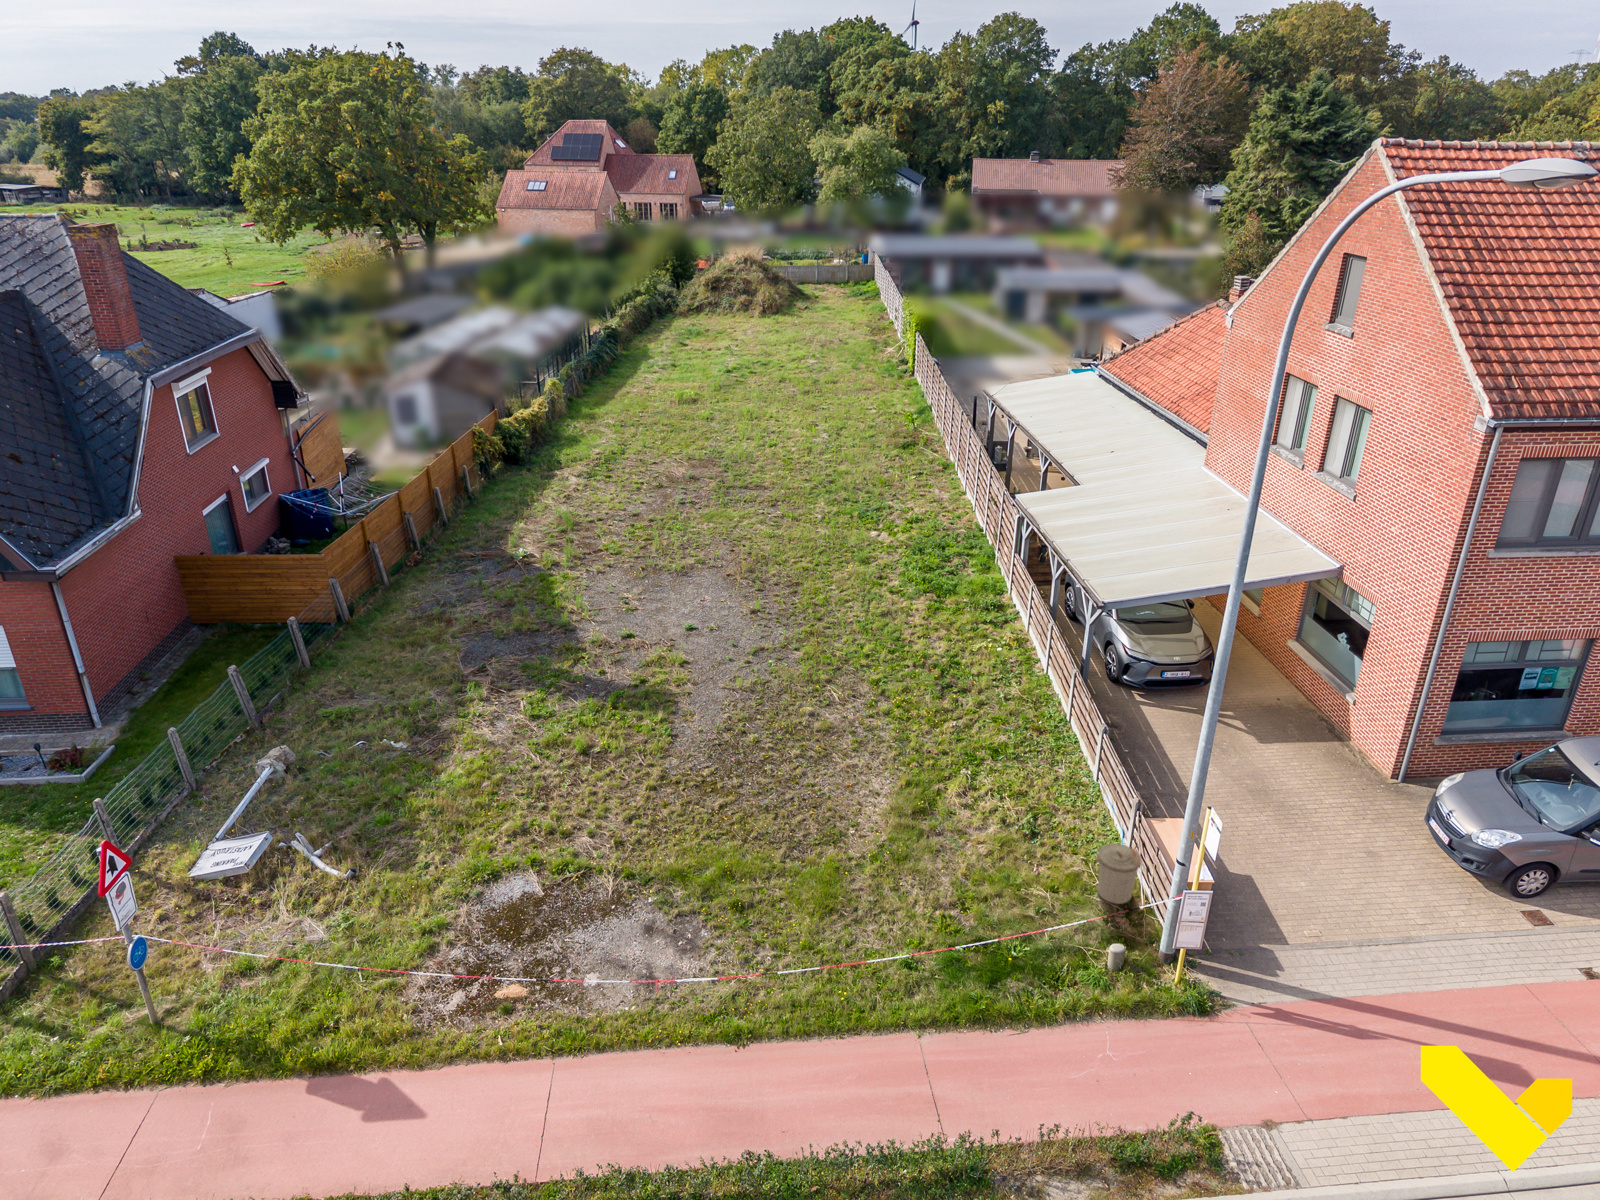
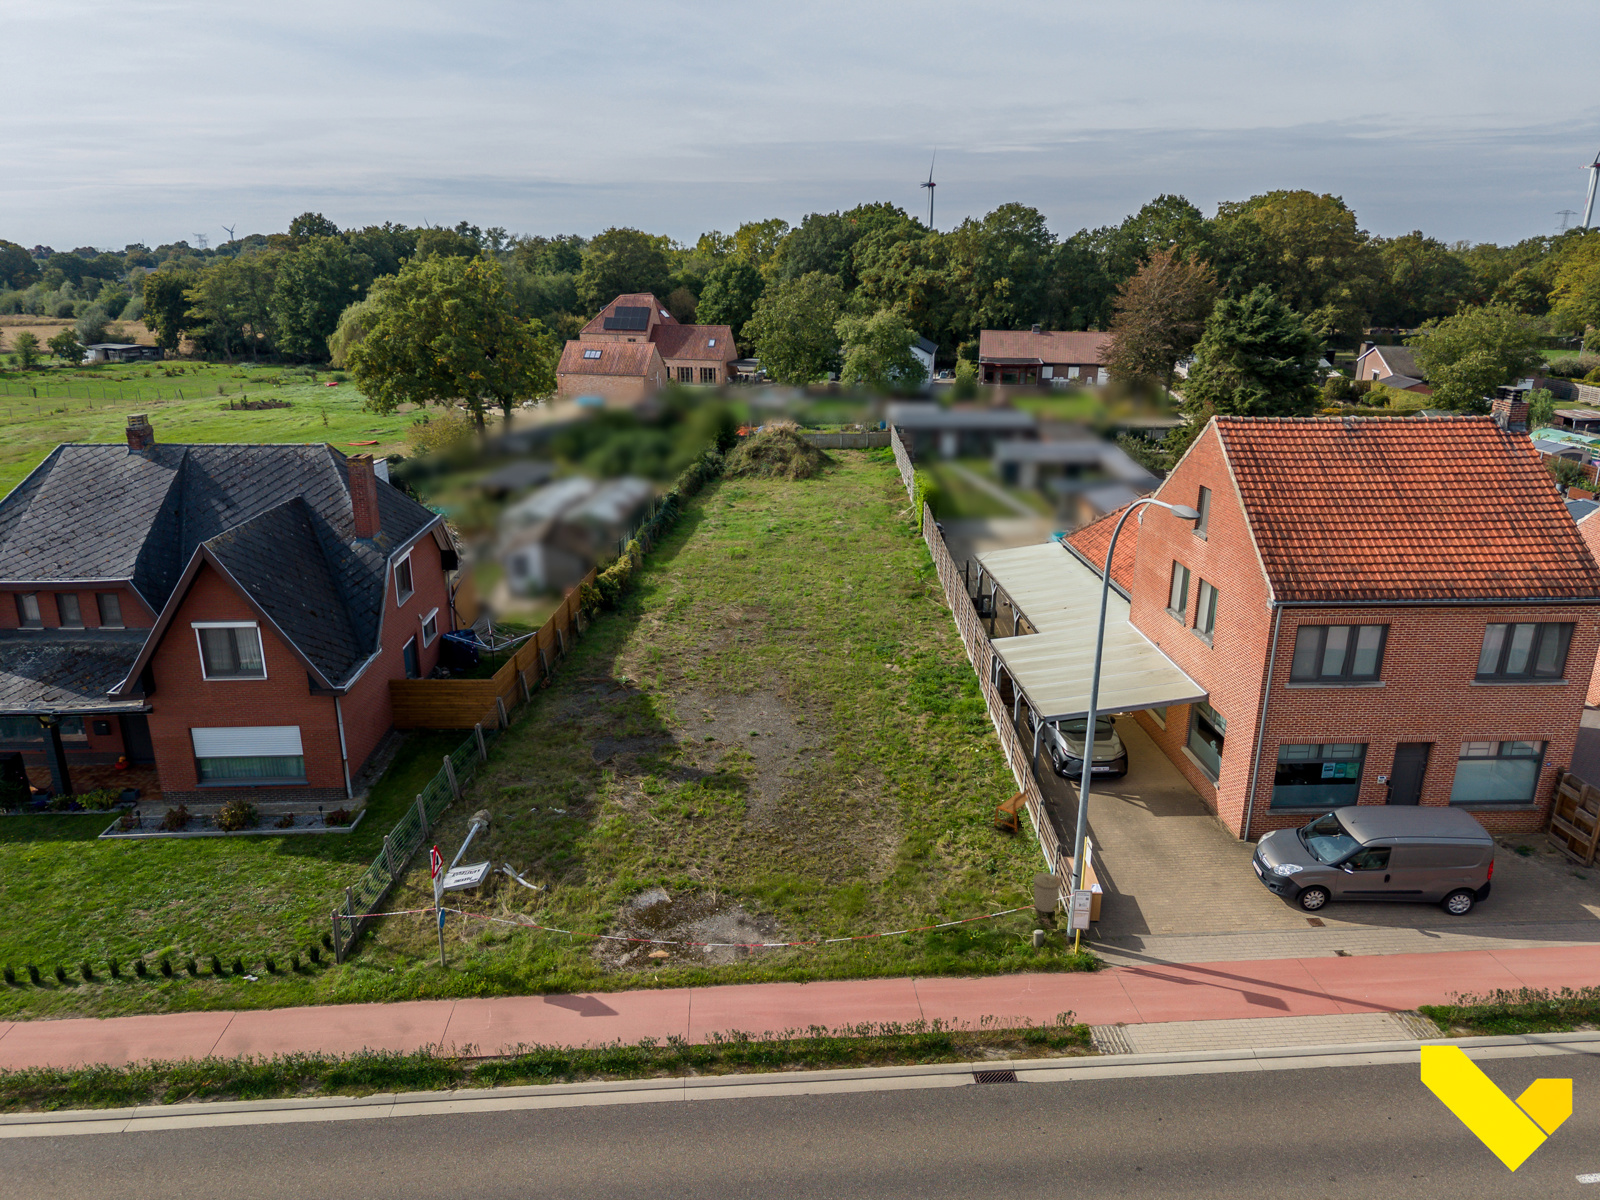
bench: none [1027,701,1086,771] -> present [994,788,1030,832]

